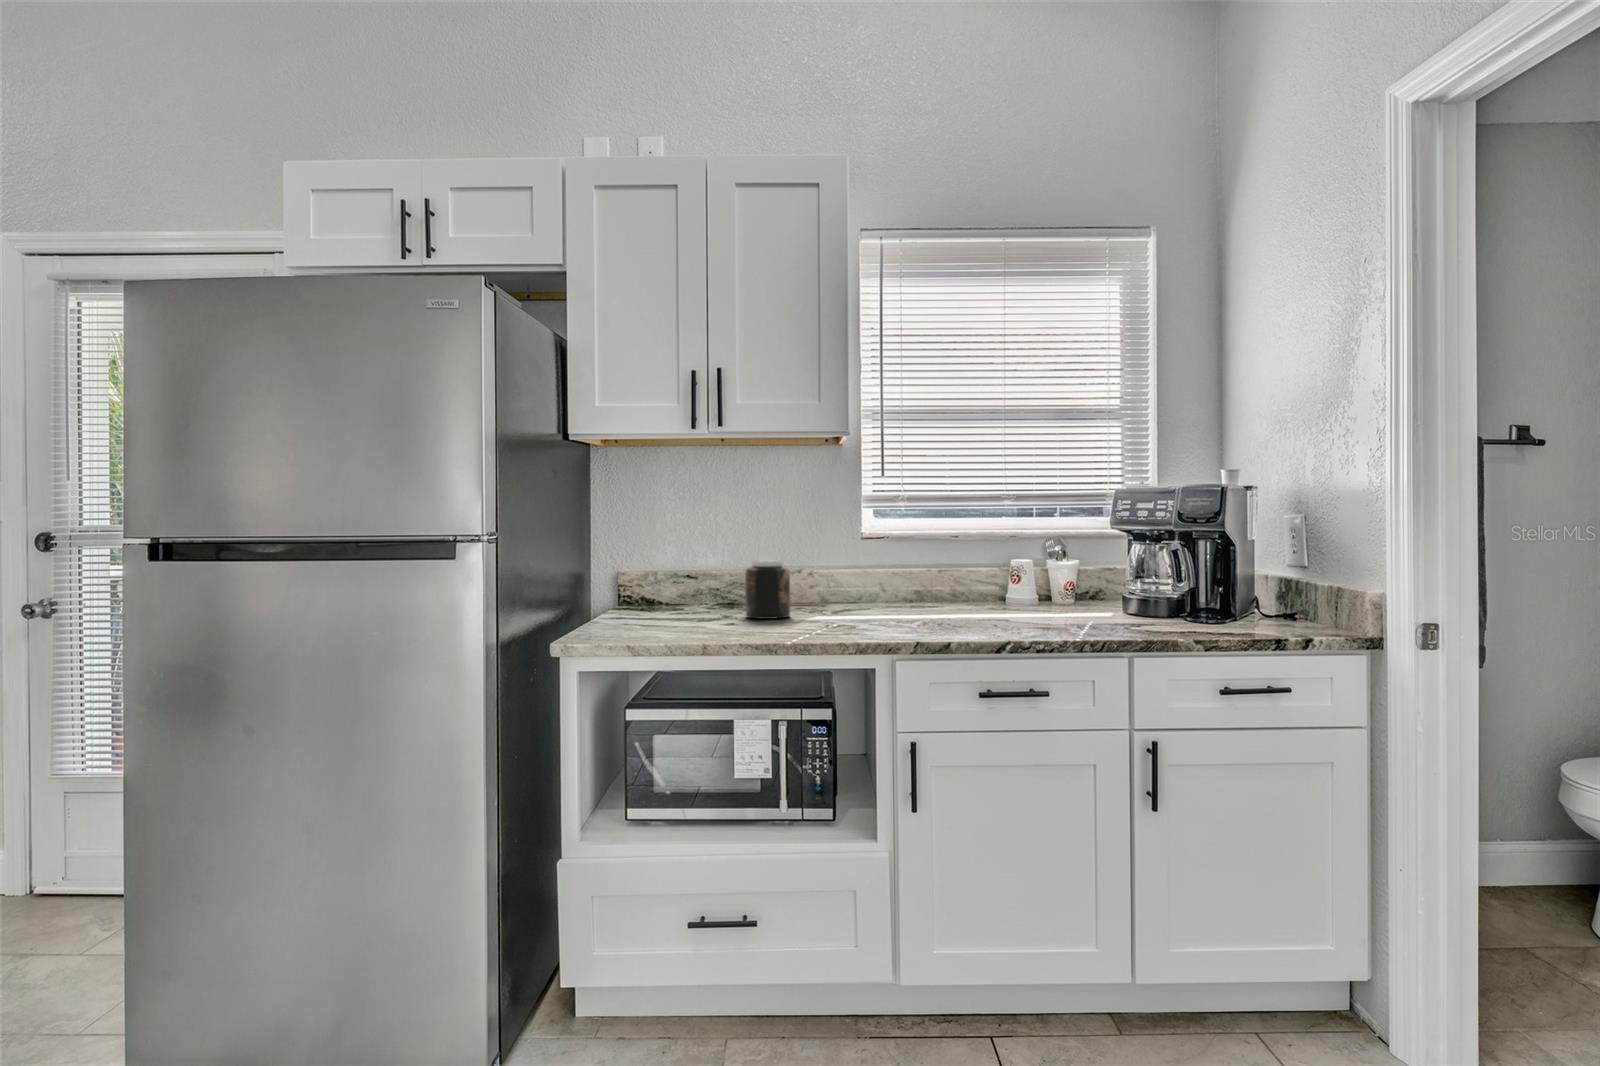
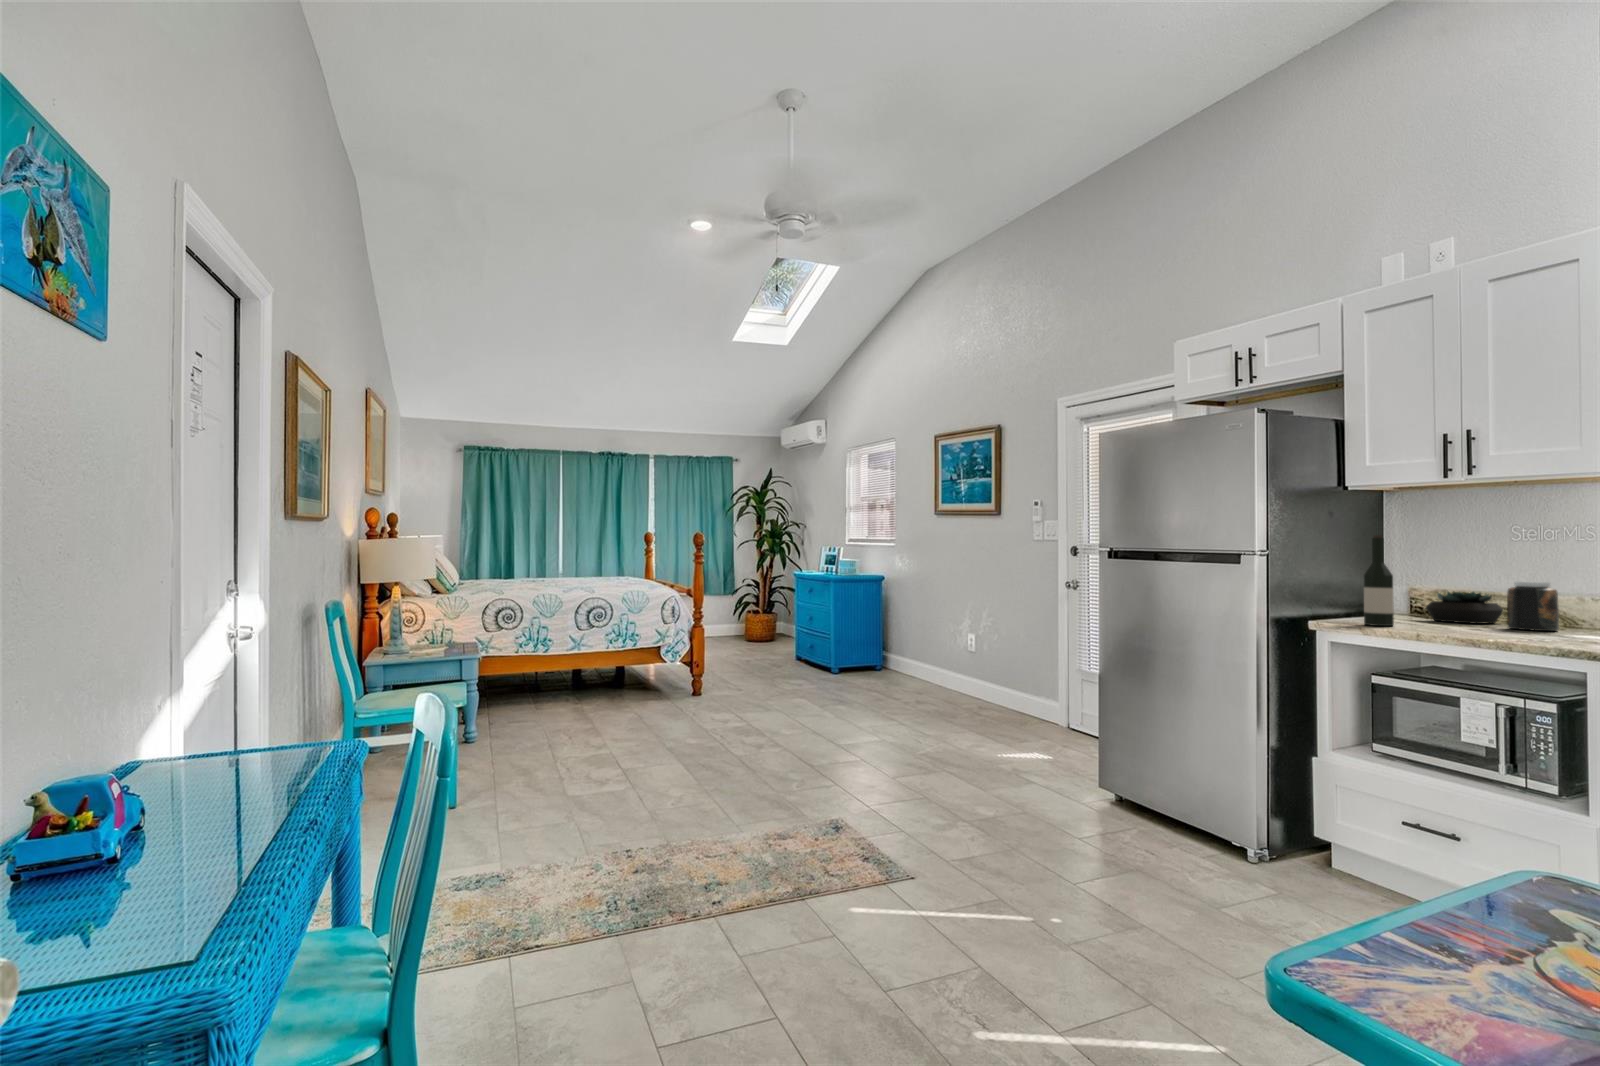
wine bottle: none [618,505,655,635] -> present [1364,535,1394,626]
succulent plant: none [650,572,721,614] -> present [1426,592,1503,624]

